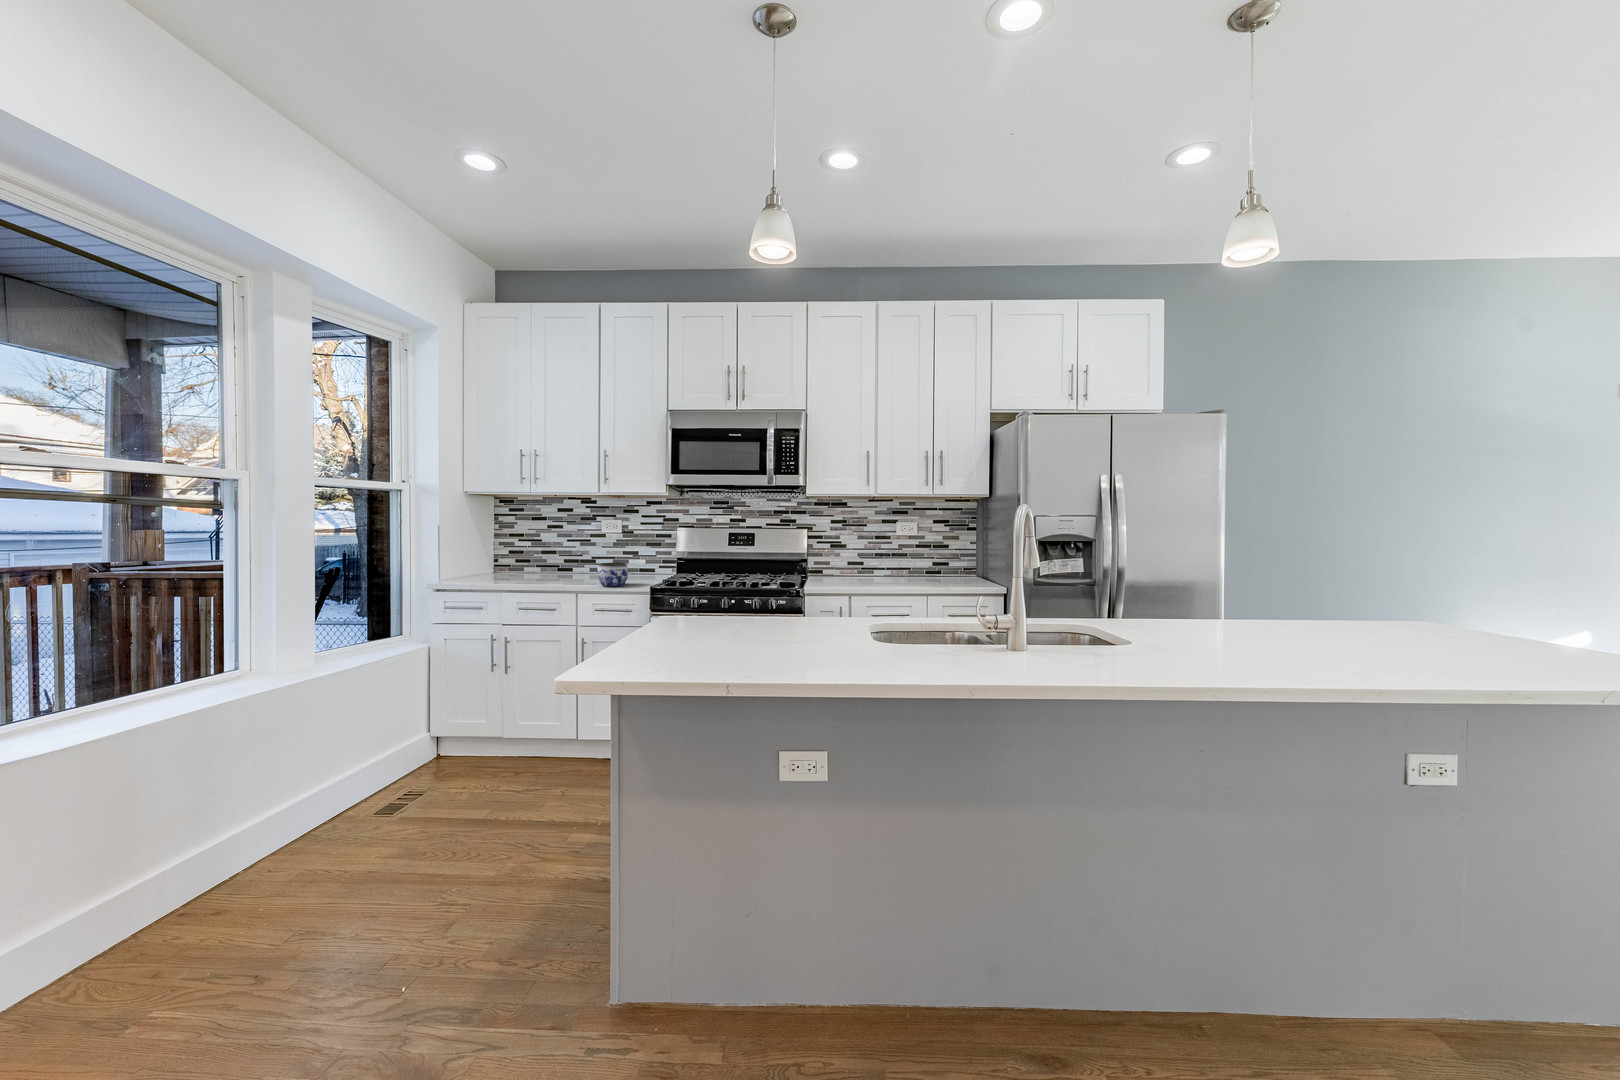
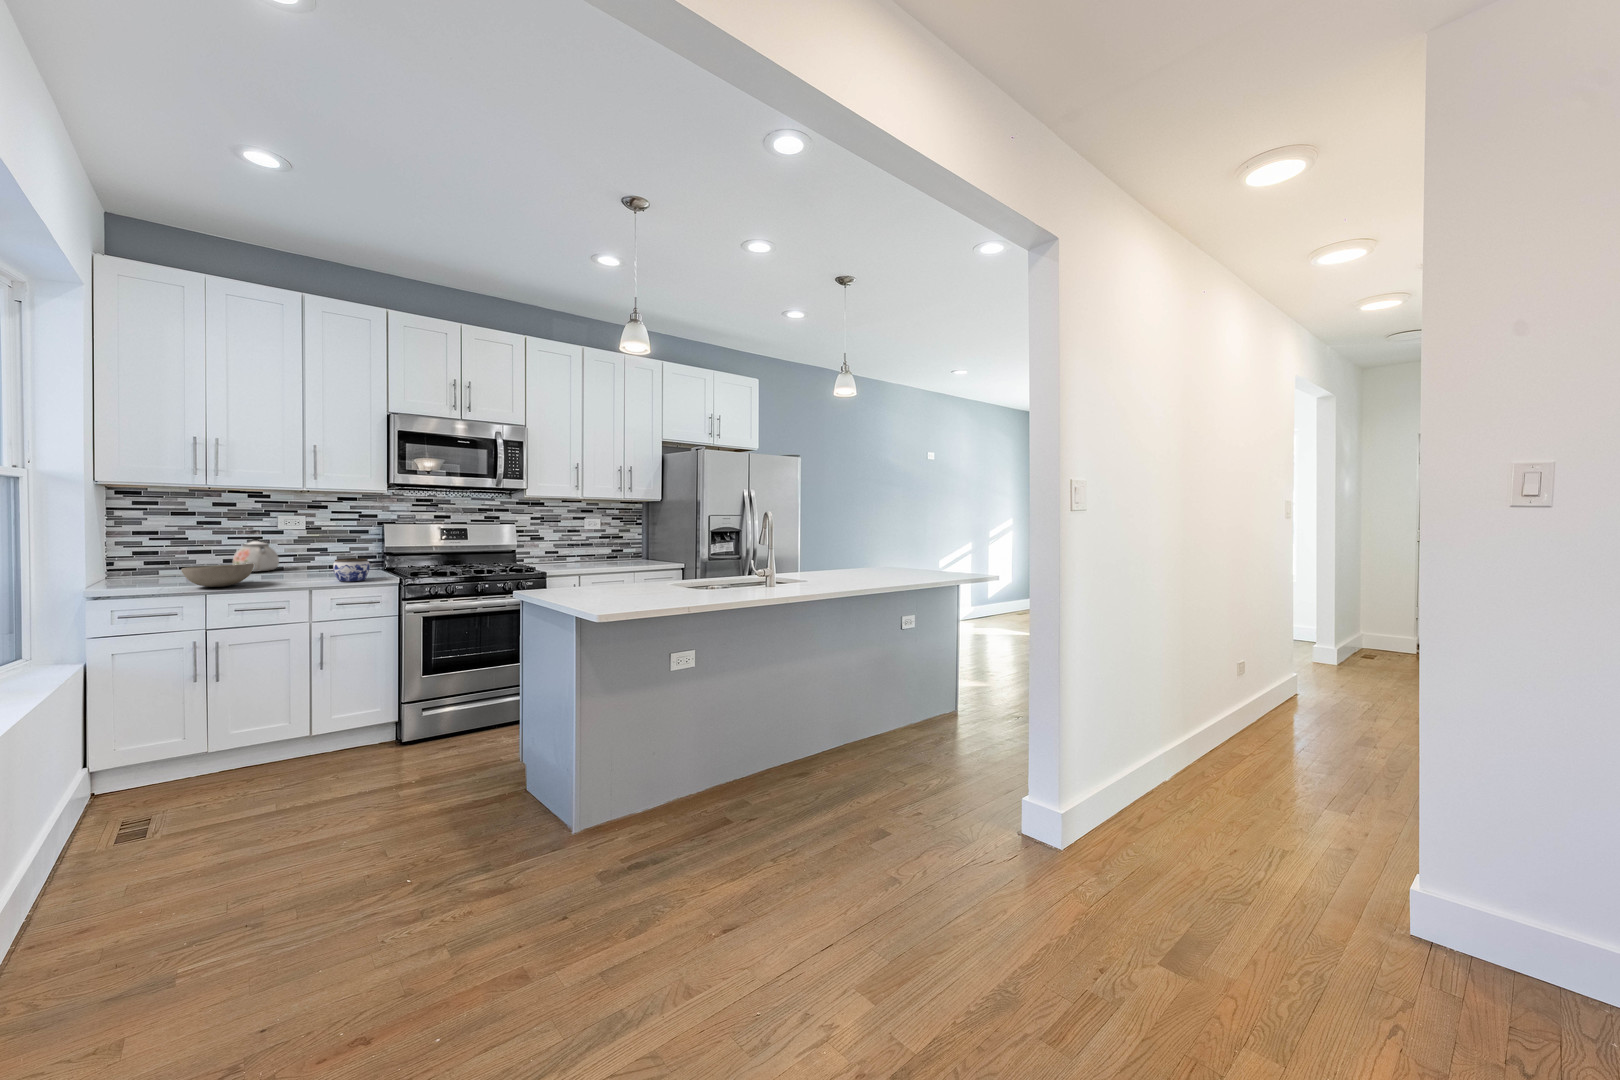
kettle: none [567,533,601,571] -> present [233,530,279,572]
bowl: none [495,564,547,585] -> present [181,563,254,587]

